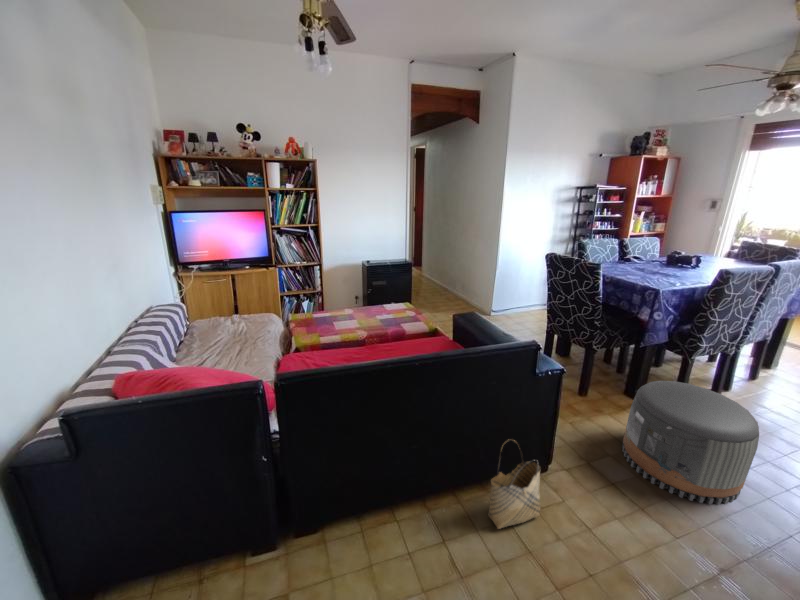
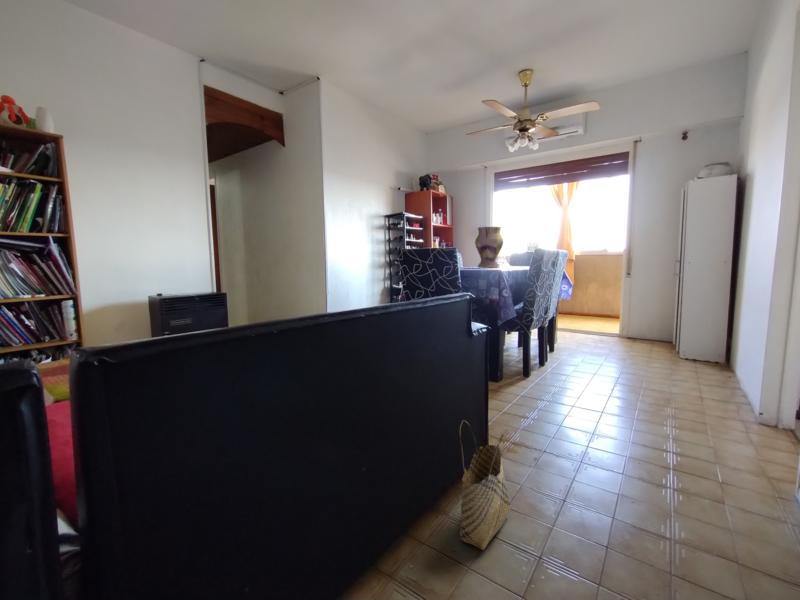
vase: none [643,232,684,280] -> present [475,227,503,268]
pouf: present [622,381,759,504] -> none [516,343,619,442]

